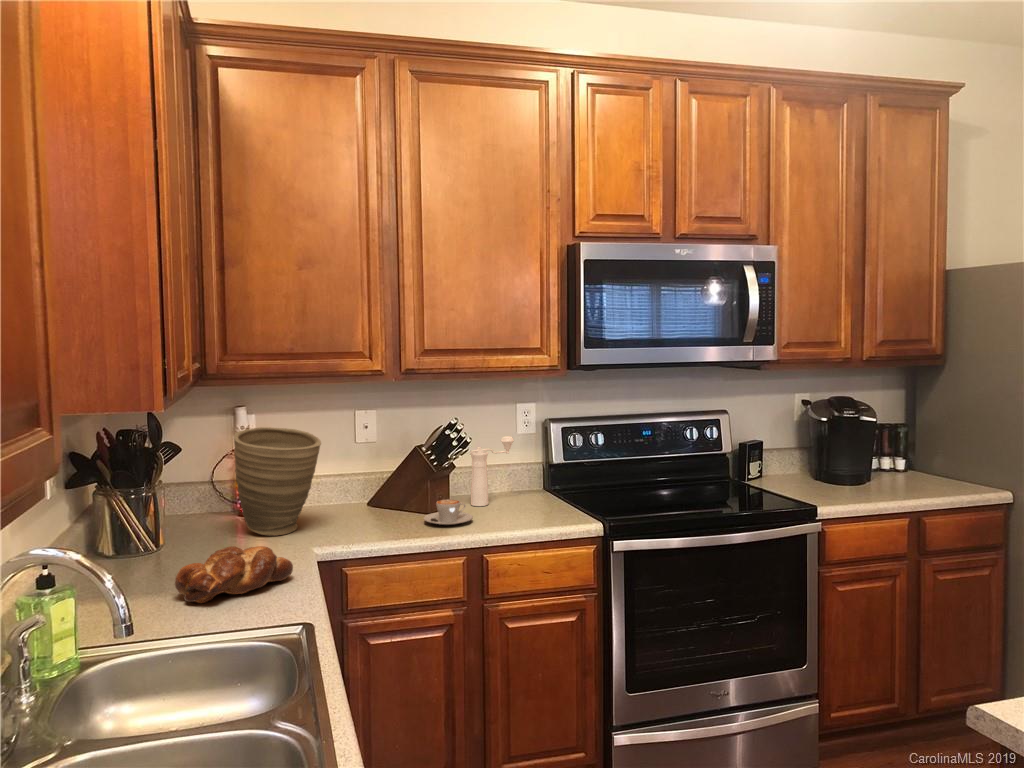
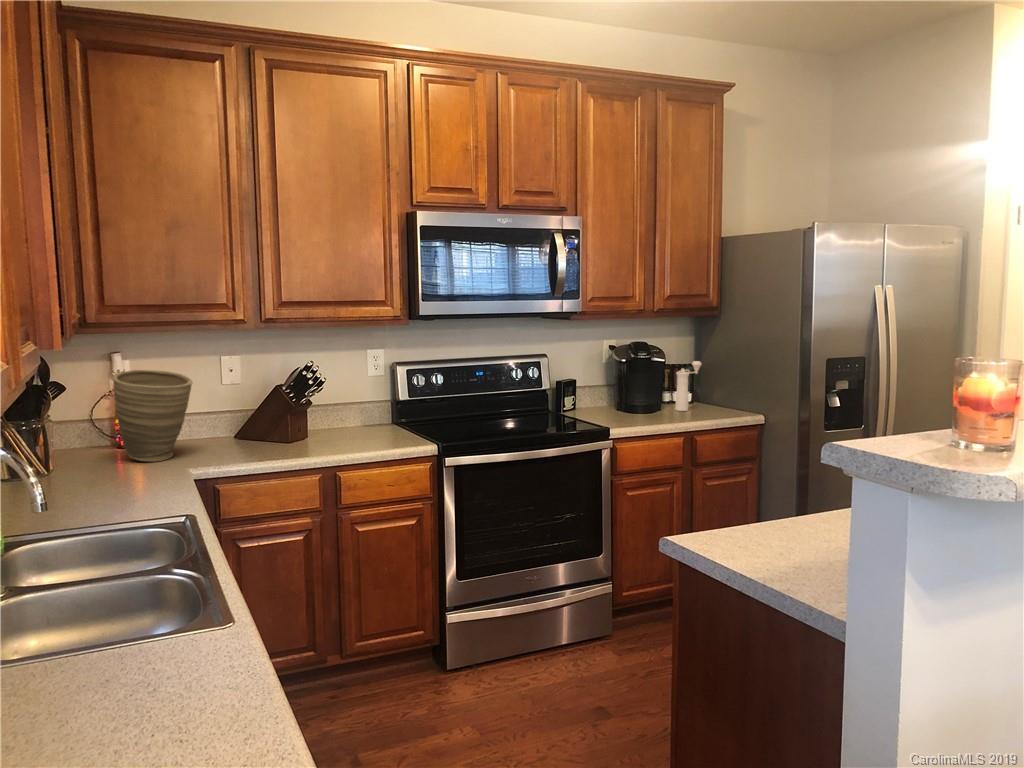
pepper mill: present [470,436,514,506] -> present [675,361,701,411]
coffee cup: present [424,499,473,525] -> none [285,429,328,450]
bread loaf: present [175,546,293,603] -> none [73,464,173,507]

